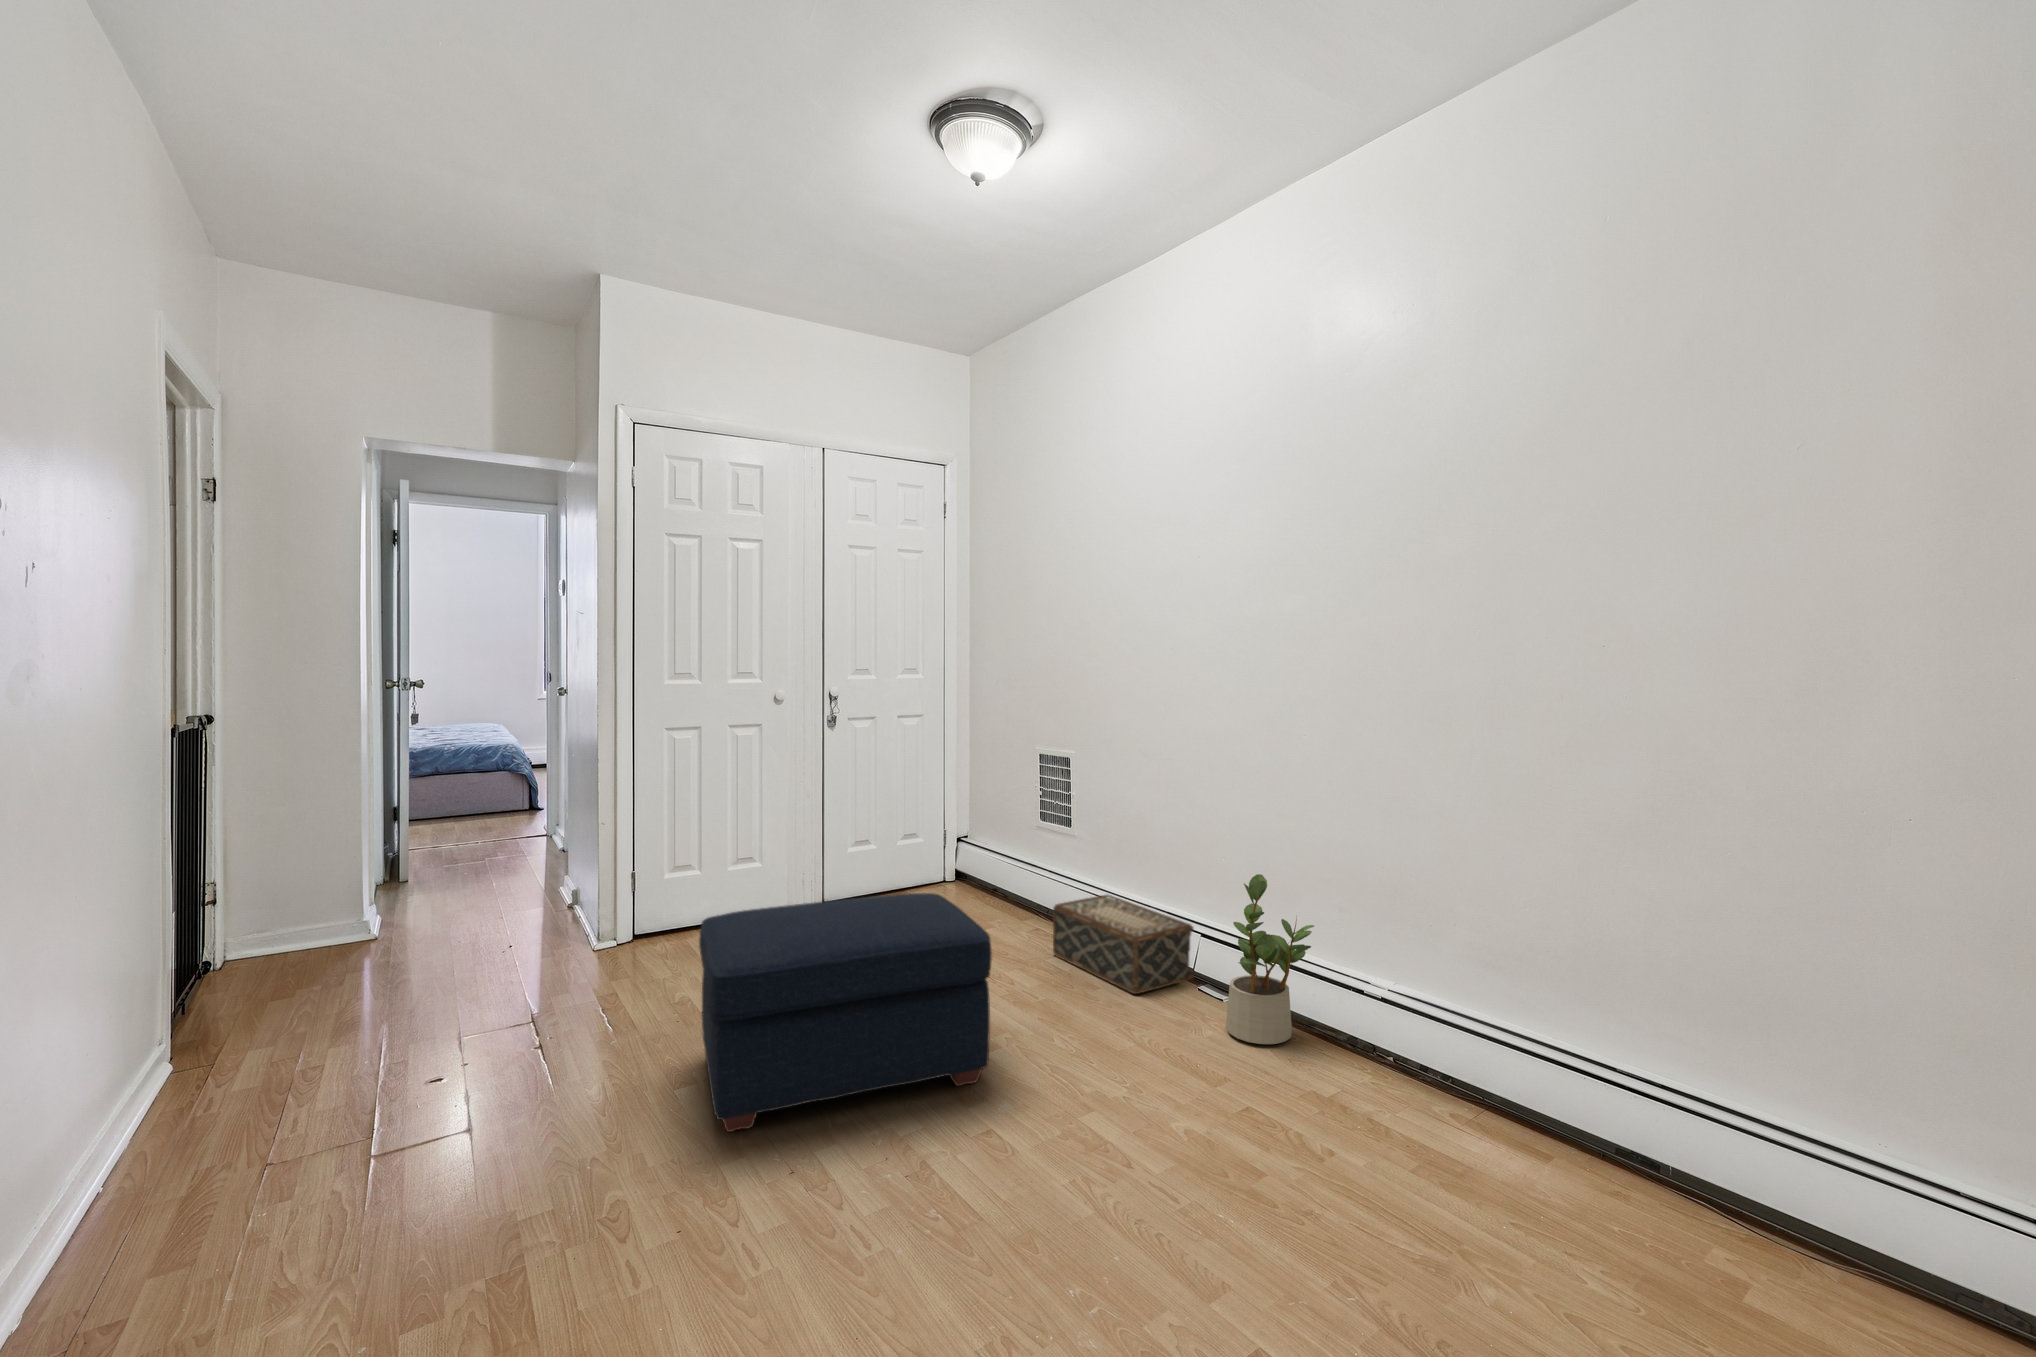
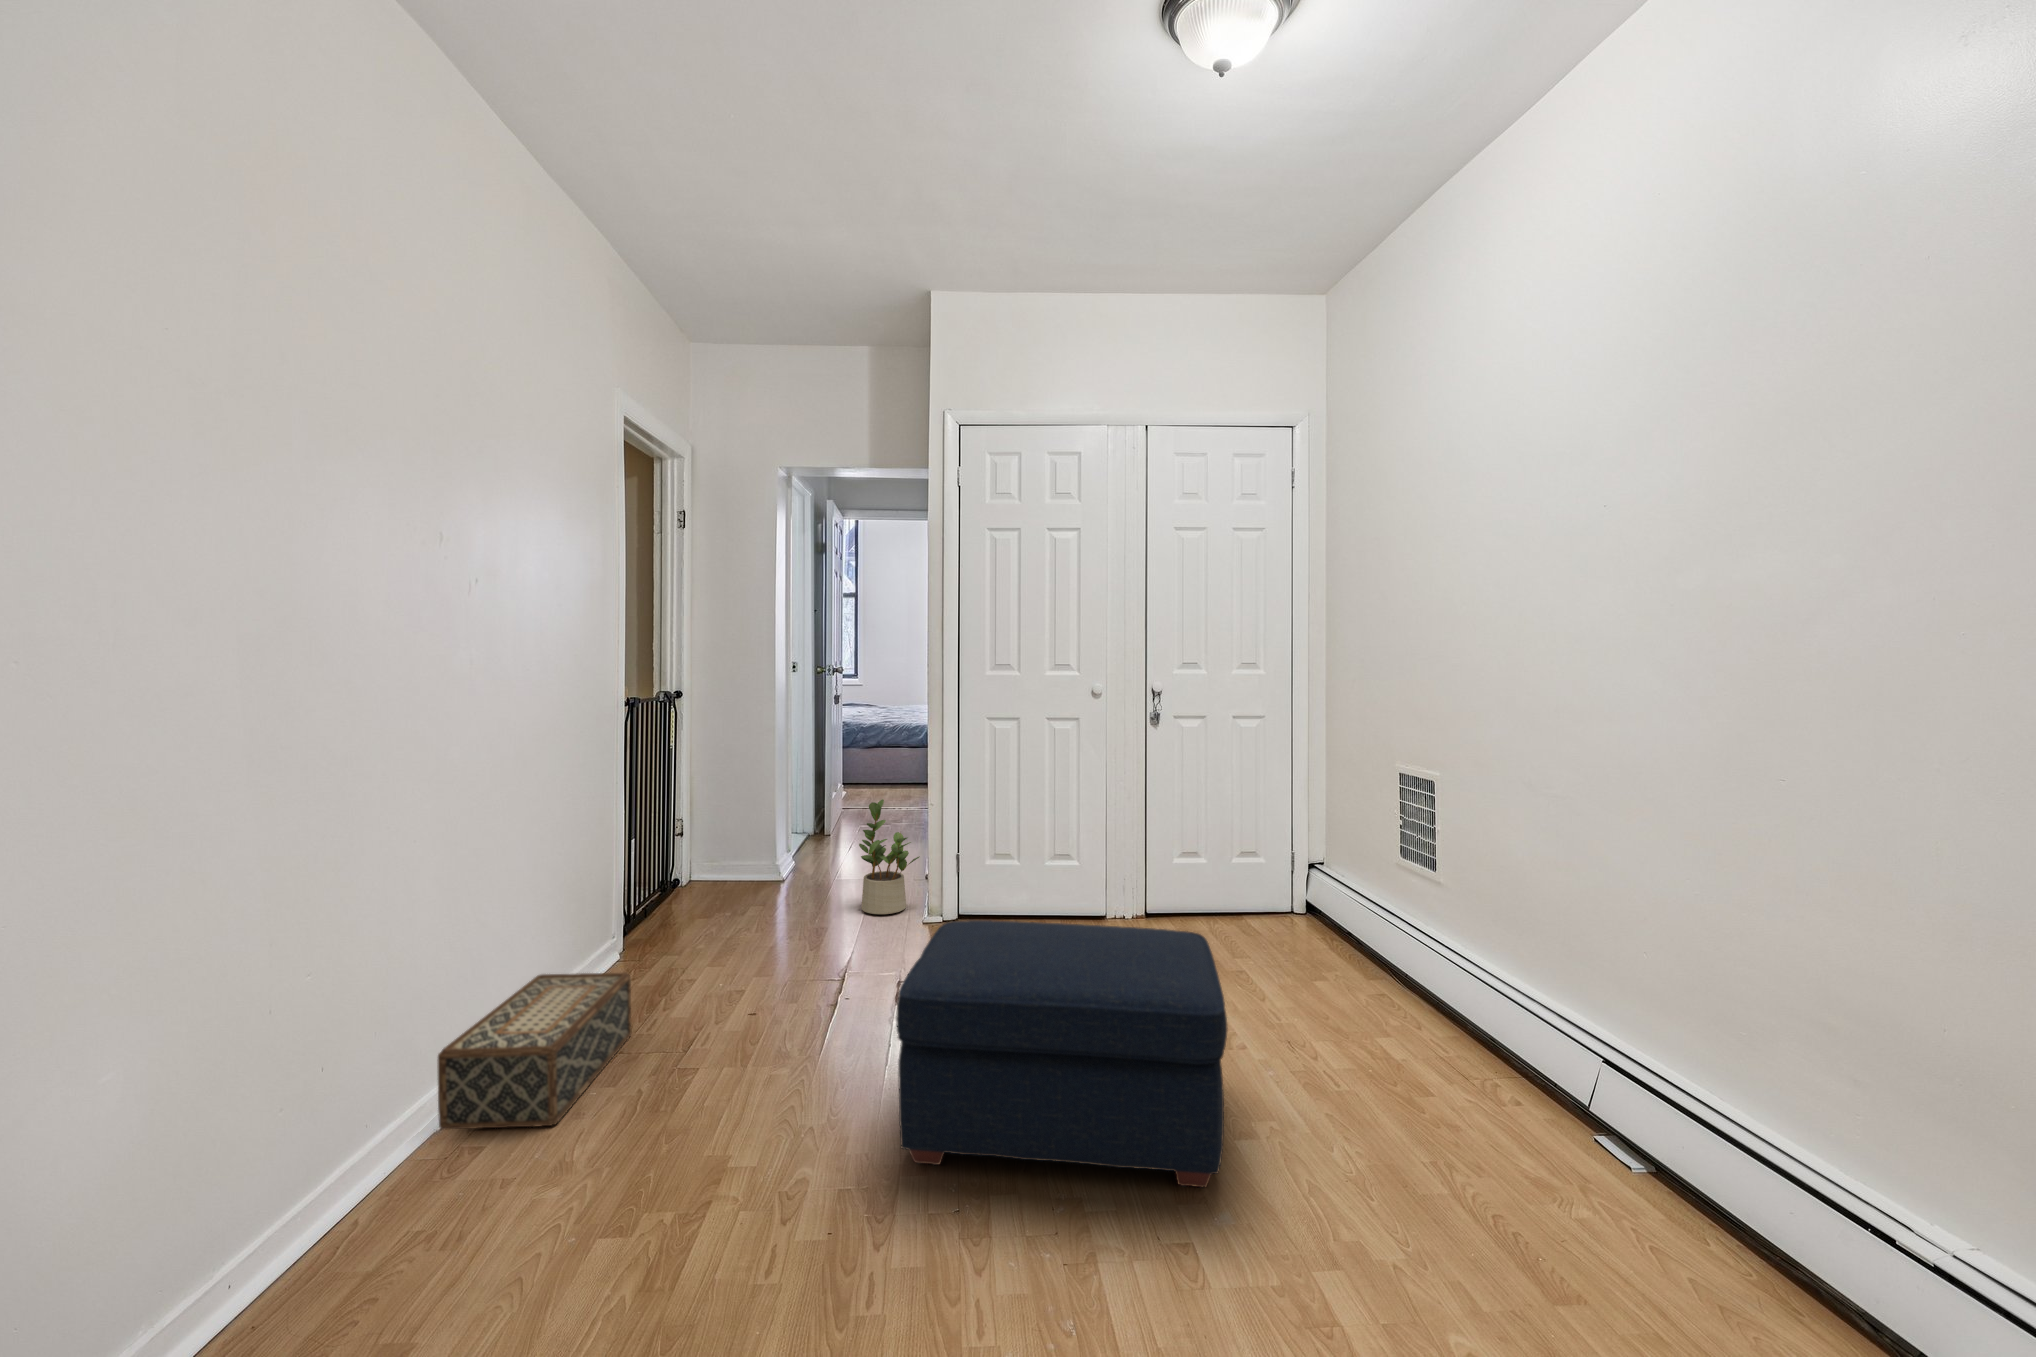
potted plant: present [1226,874,1314,1044] -> present [859,799,919,914]
woven basket: present [1053,895,1194,994] -> present [438,972,632,1129]

